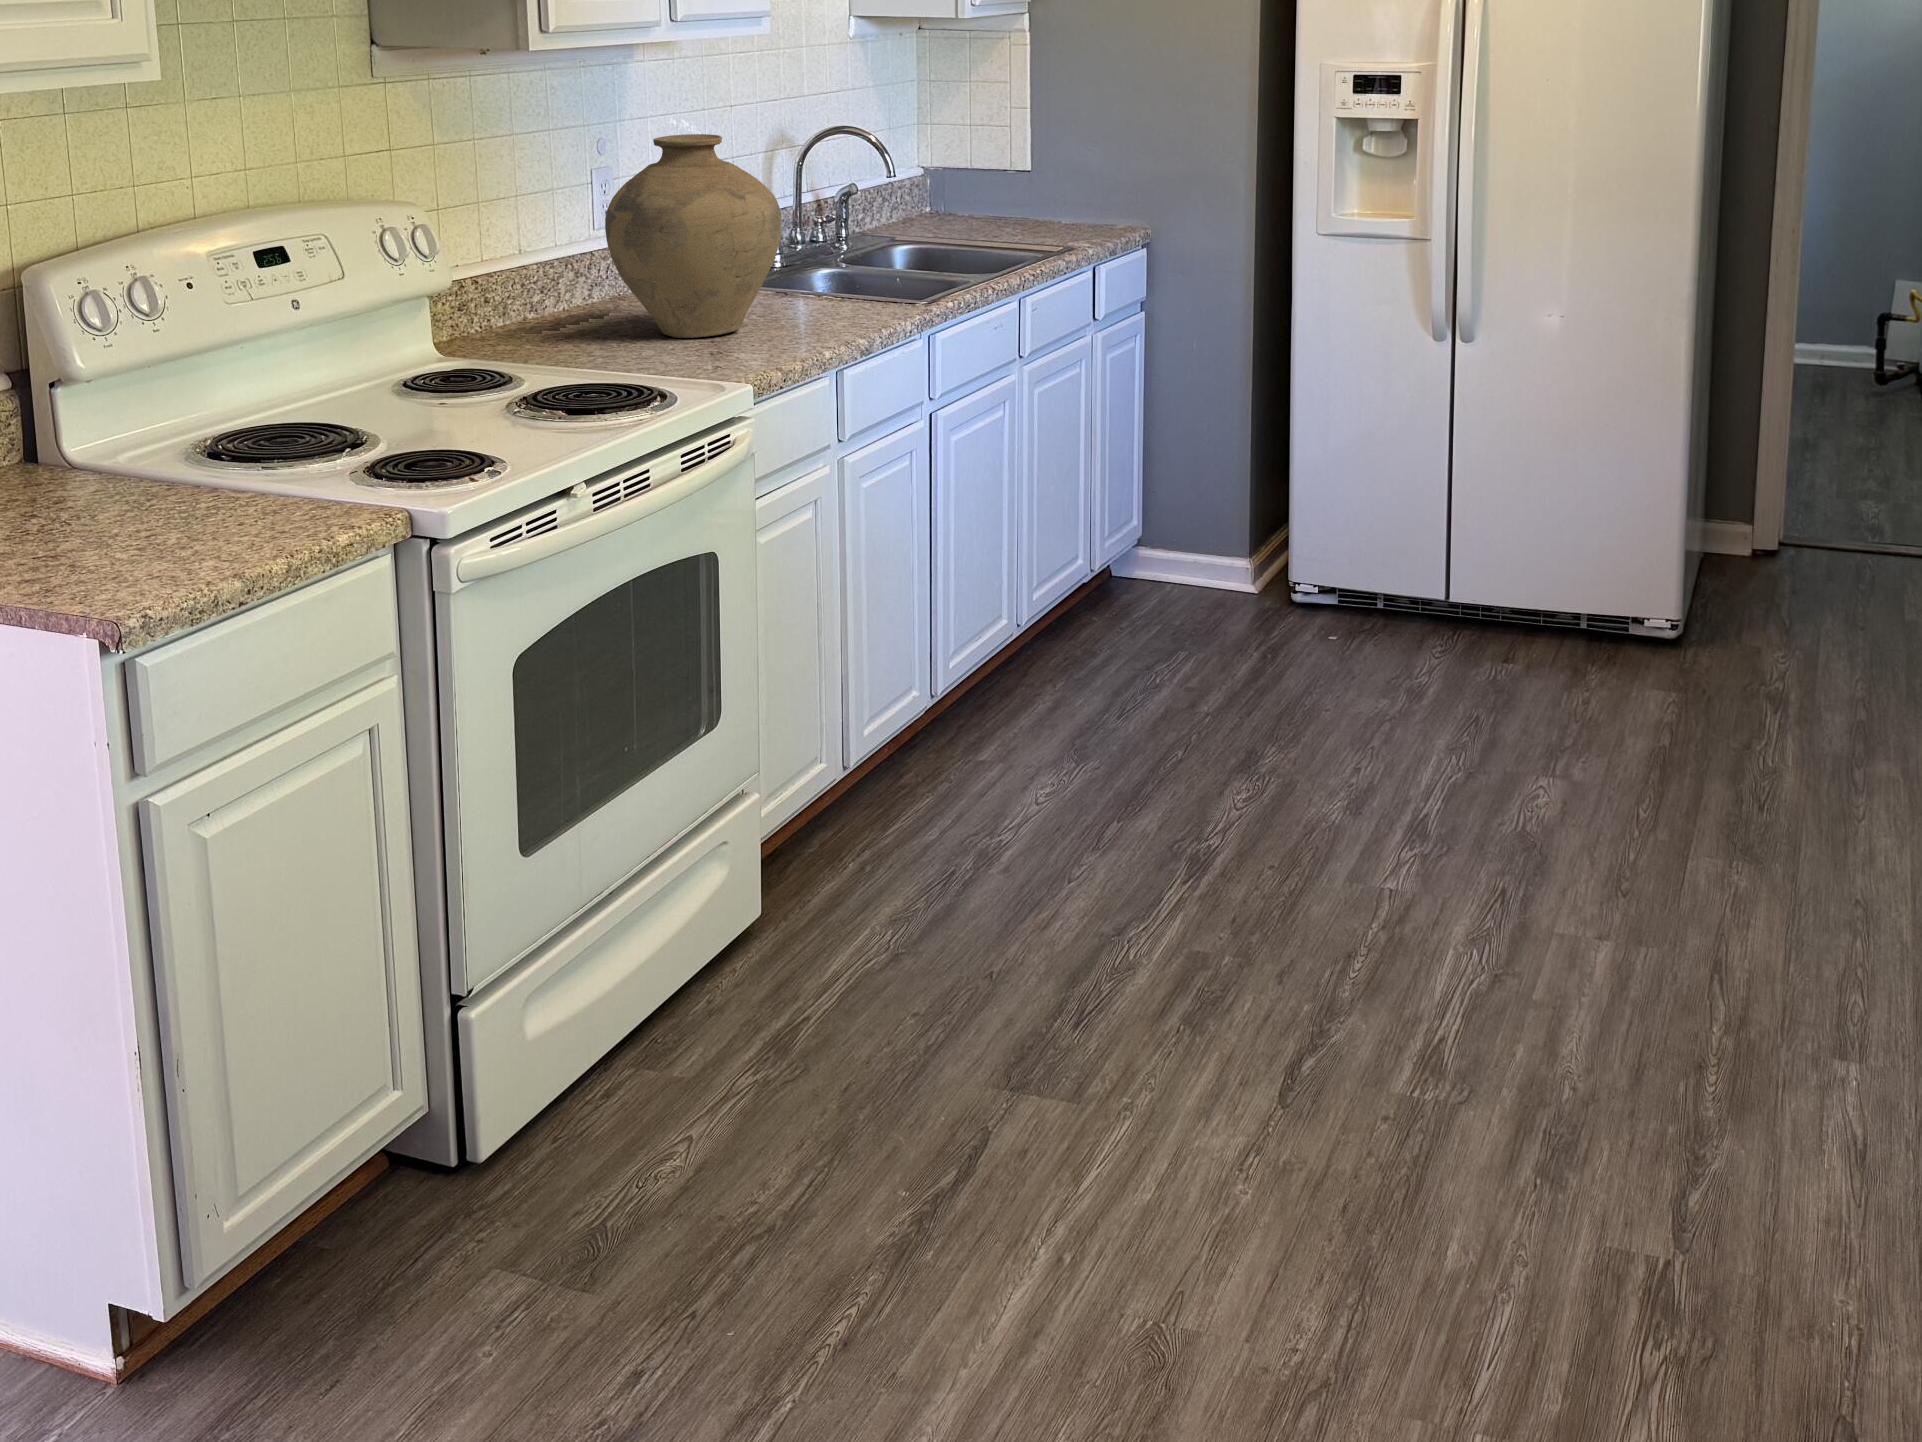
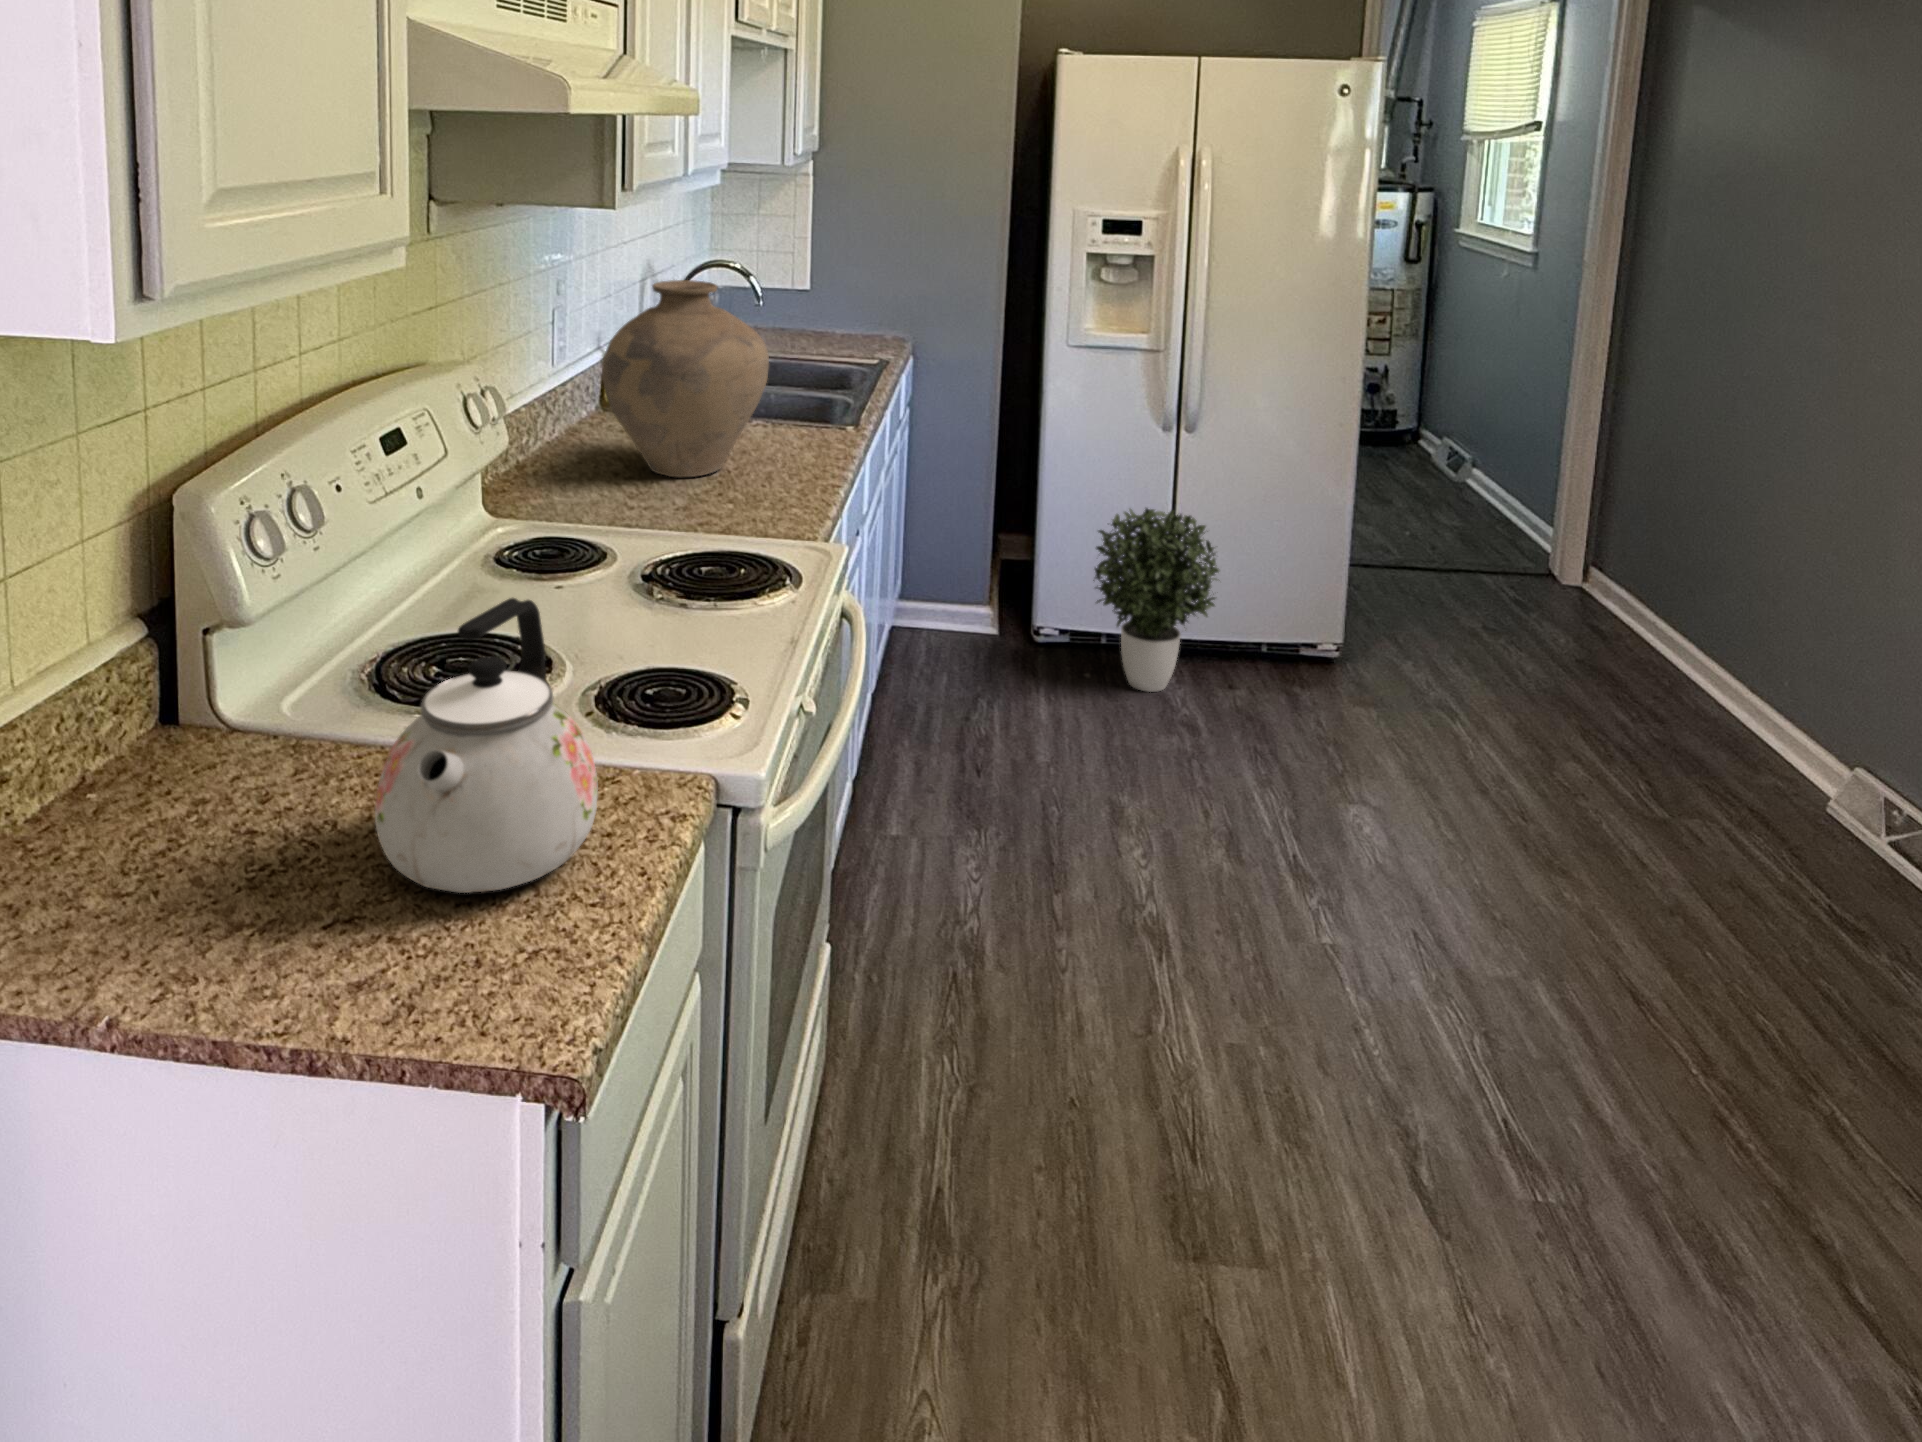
kettle: none [68,337,251,542] -> present [375,598,598,893]
potted plant: none [1319,427,1482,656] -> present [1093,508,1219,692]

